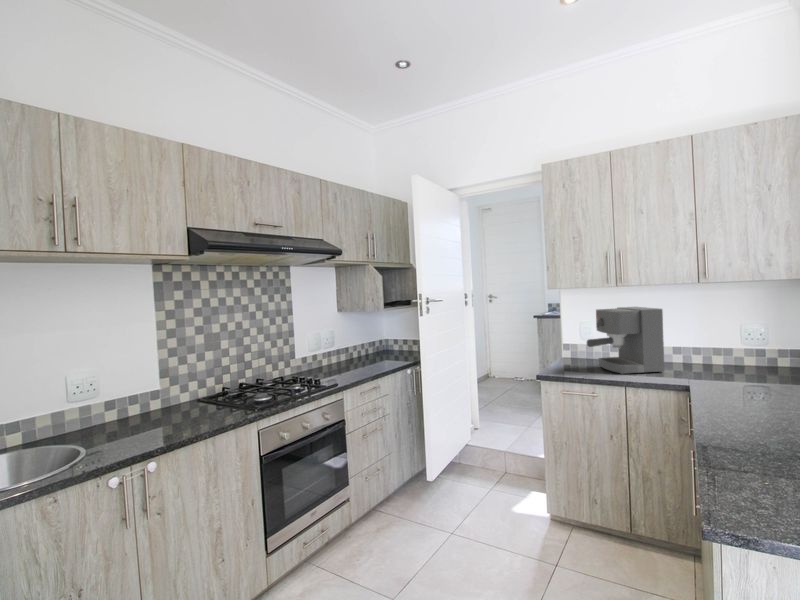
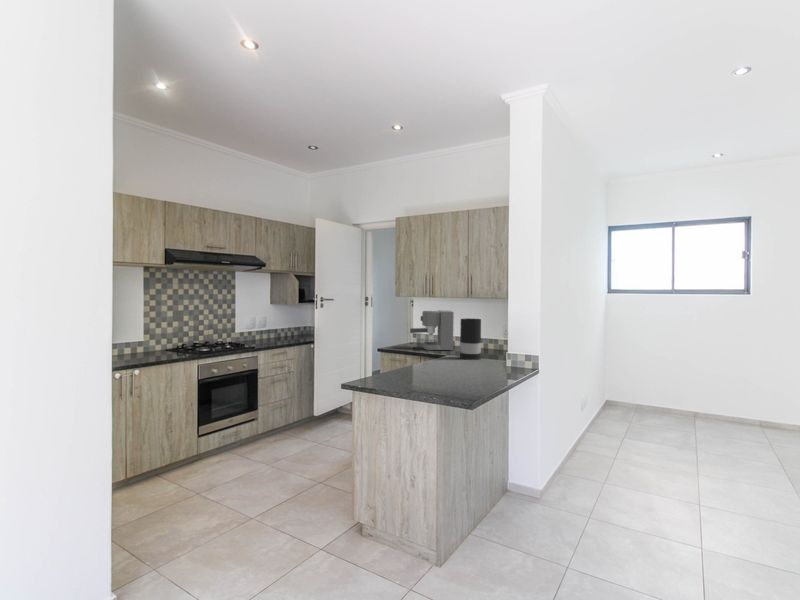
vase: none [727,320,776,397] -> present [460,318,481,360]

